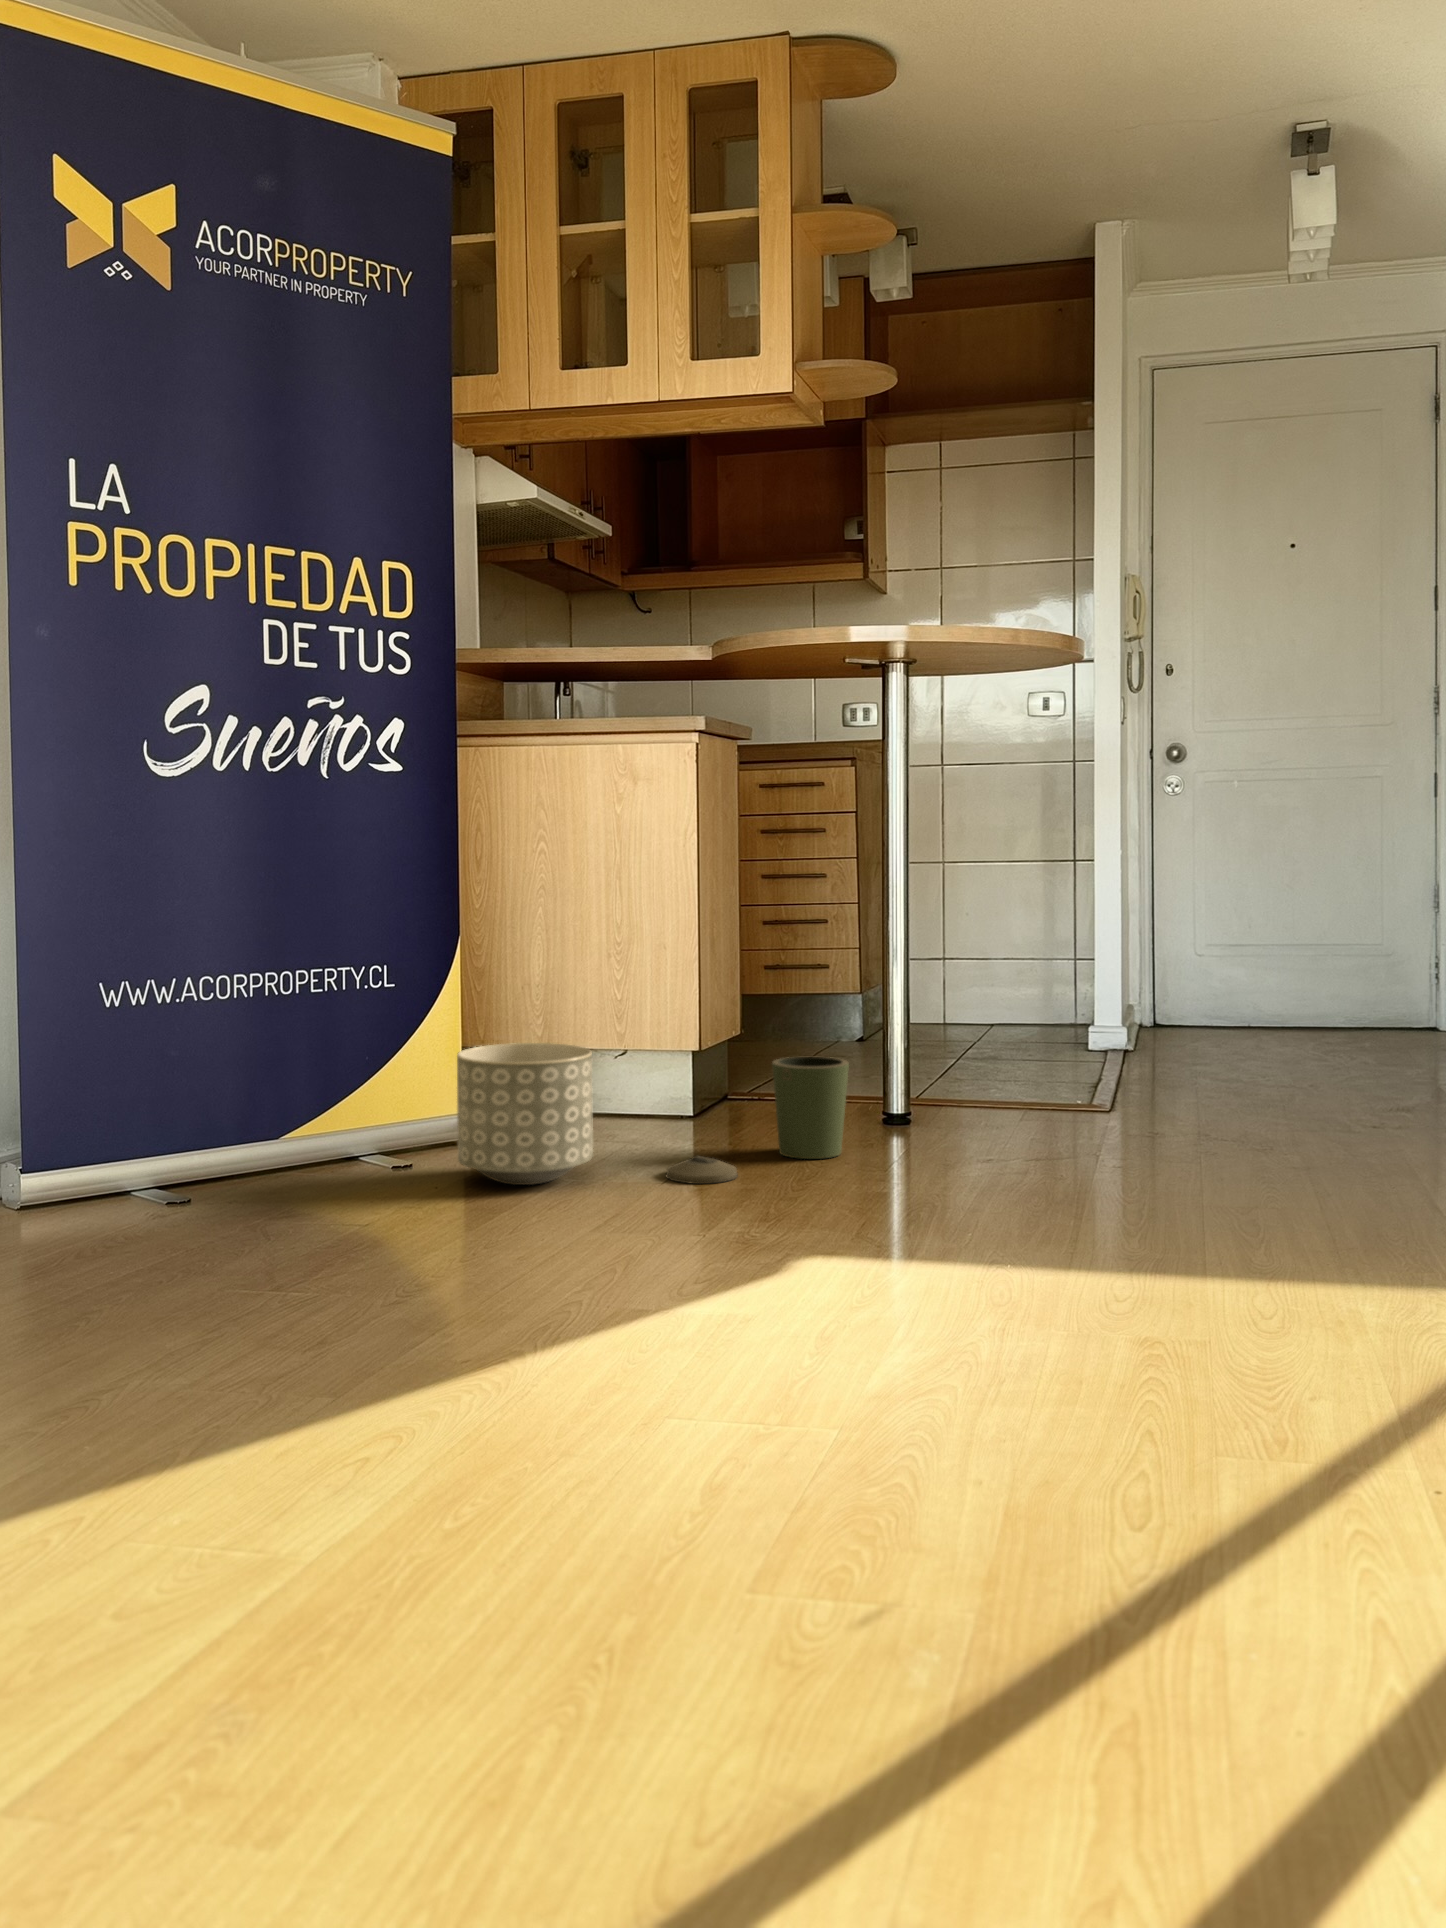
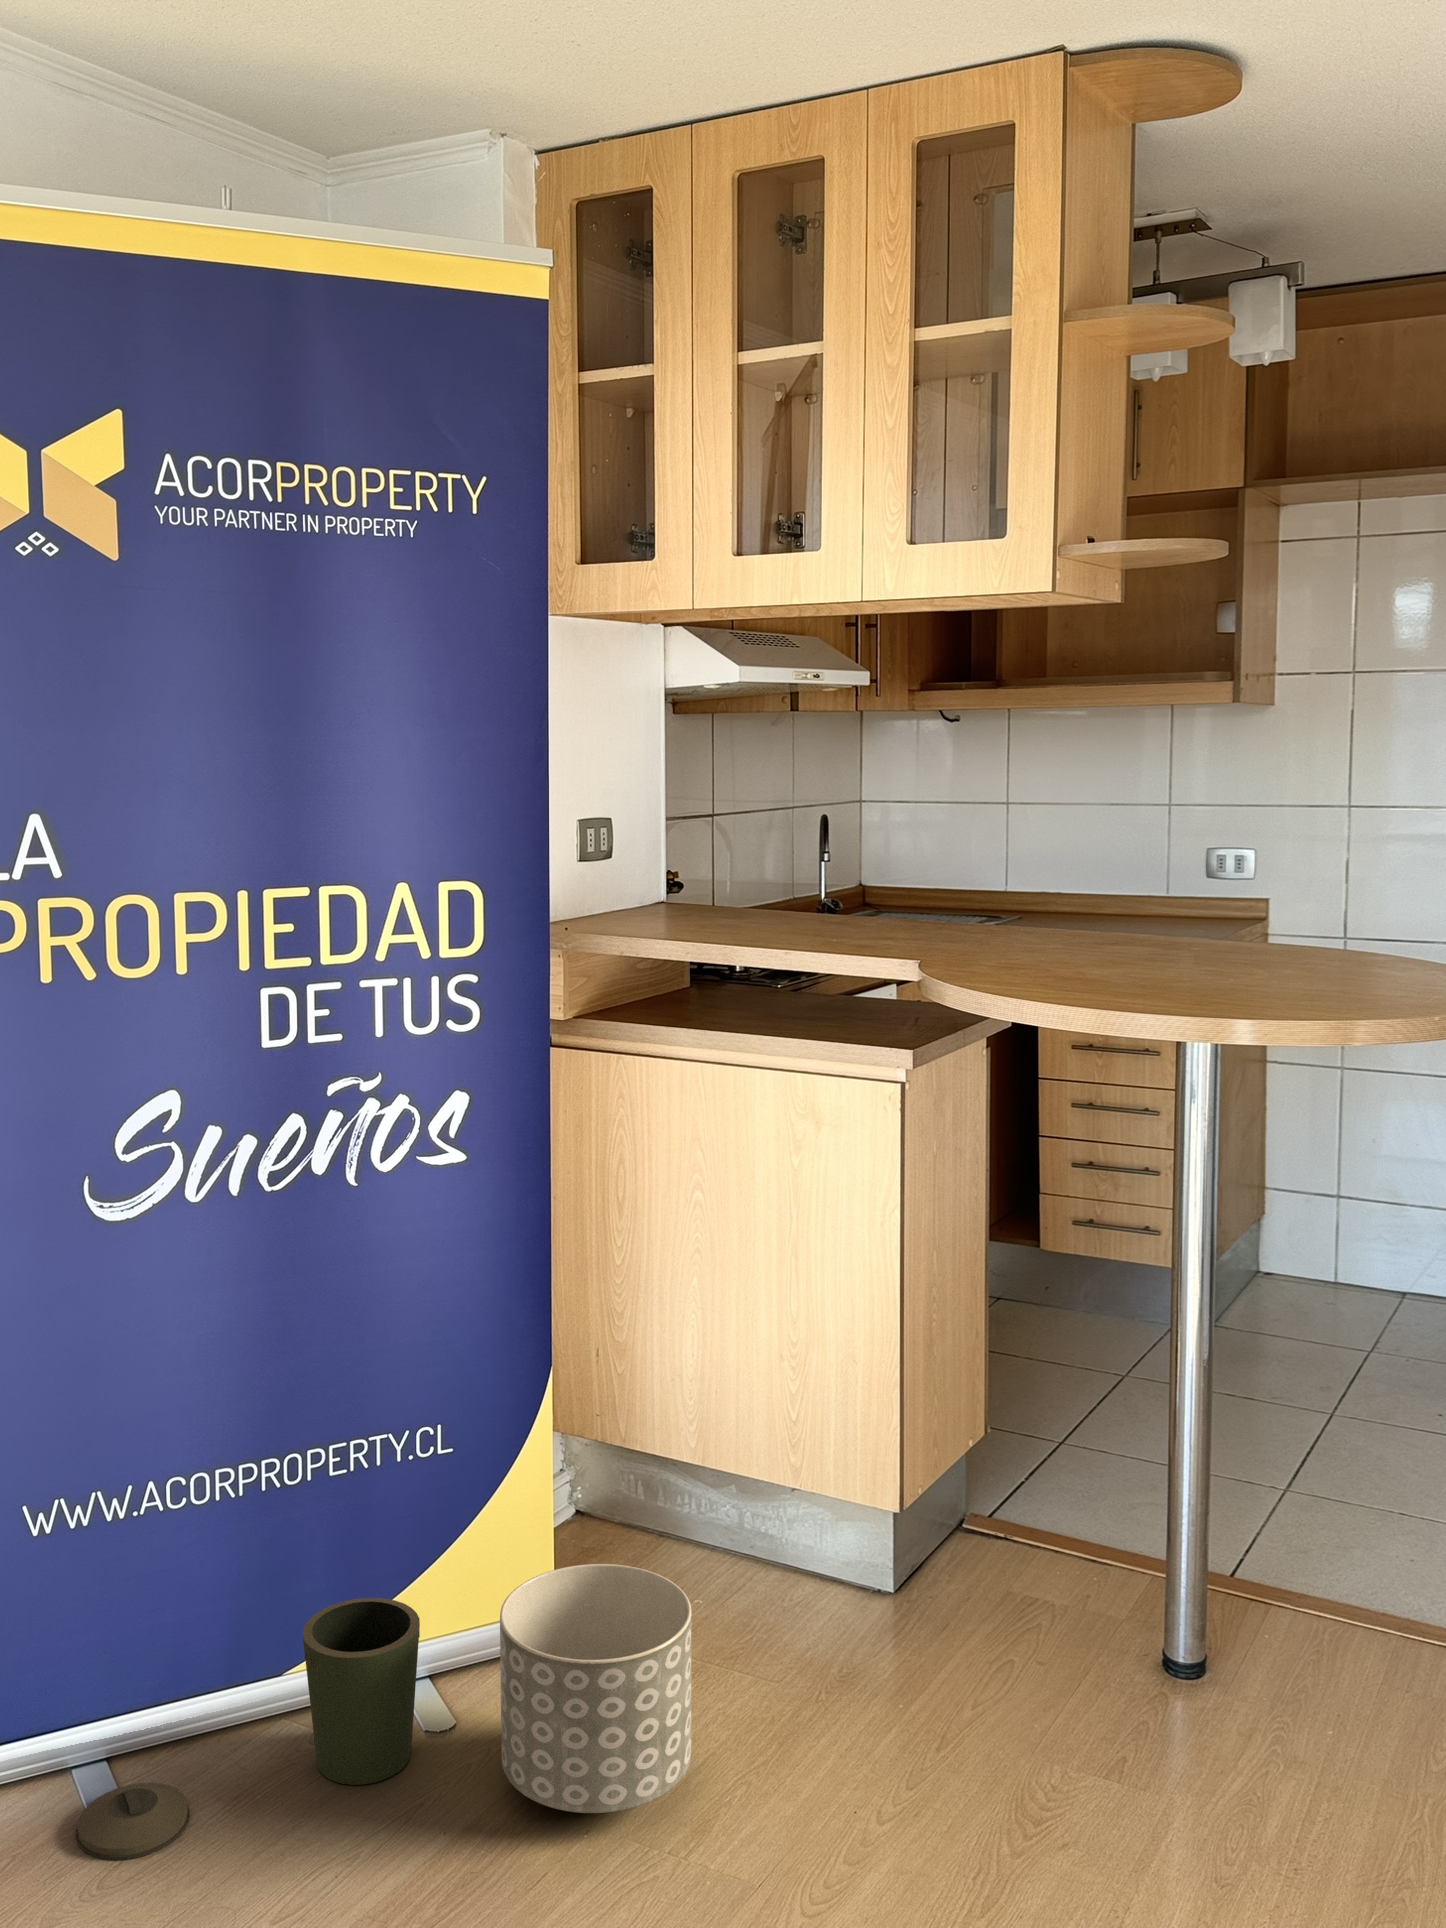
trash can: present [666,1057,849,1184] -> present [76,1598,420,1860]

